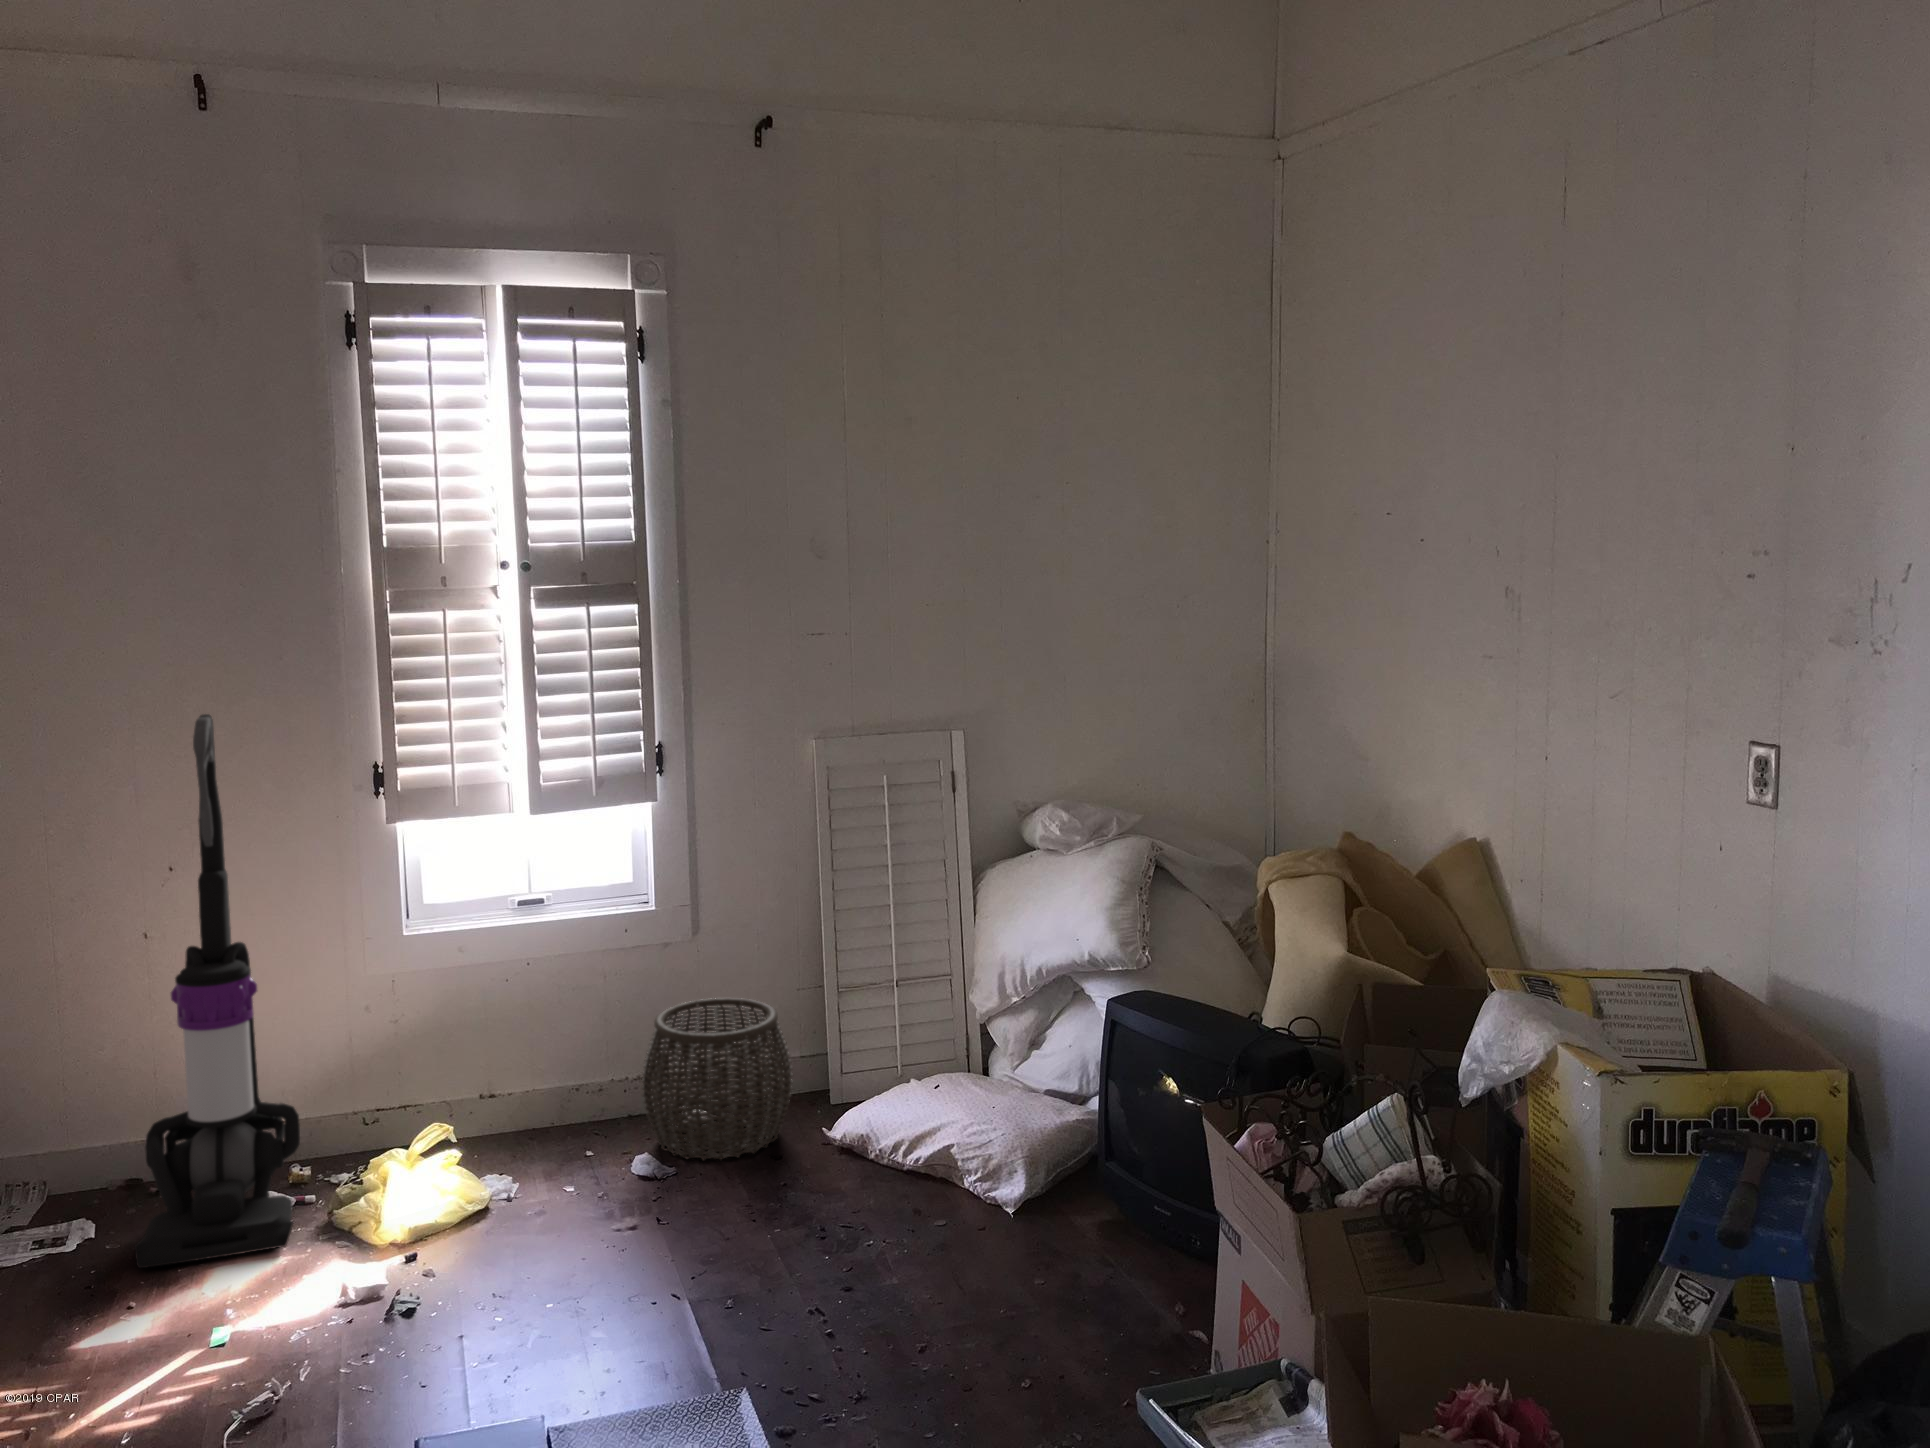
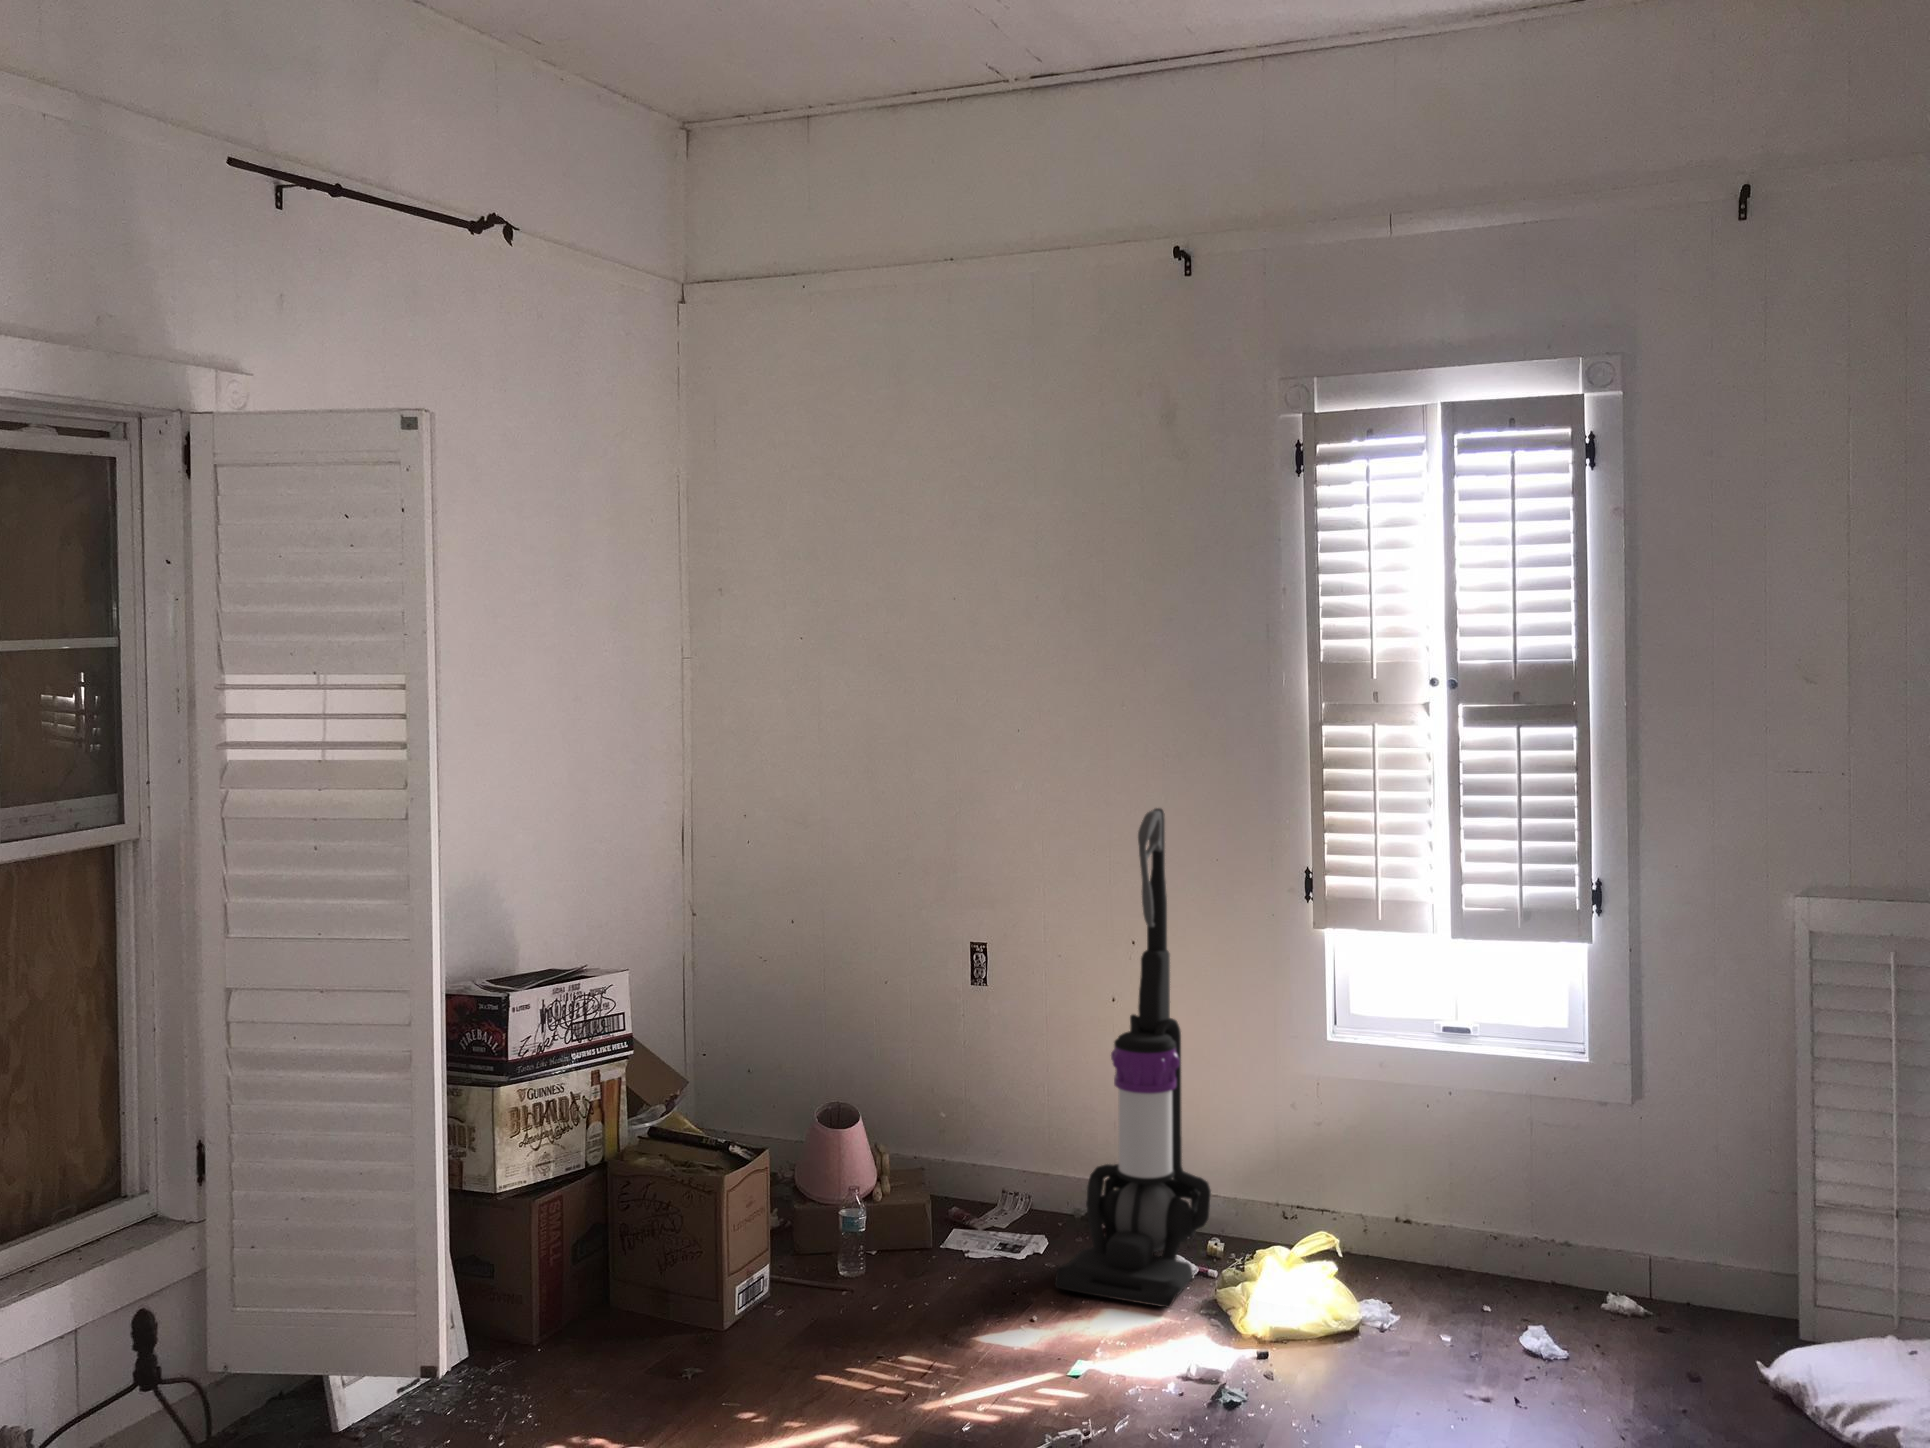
woven basket: present [642,998,793,1160] -> none [1544,1175,1728,1368]

